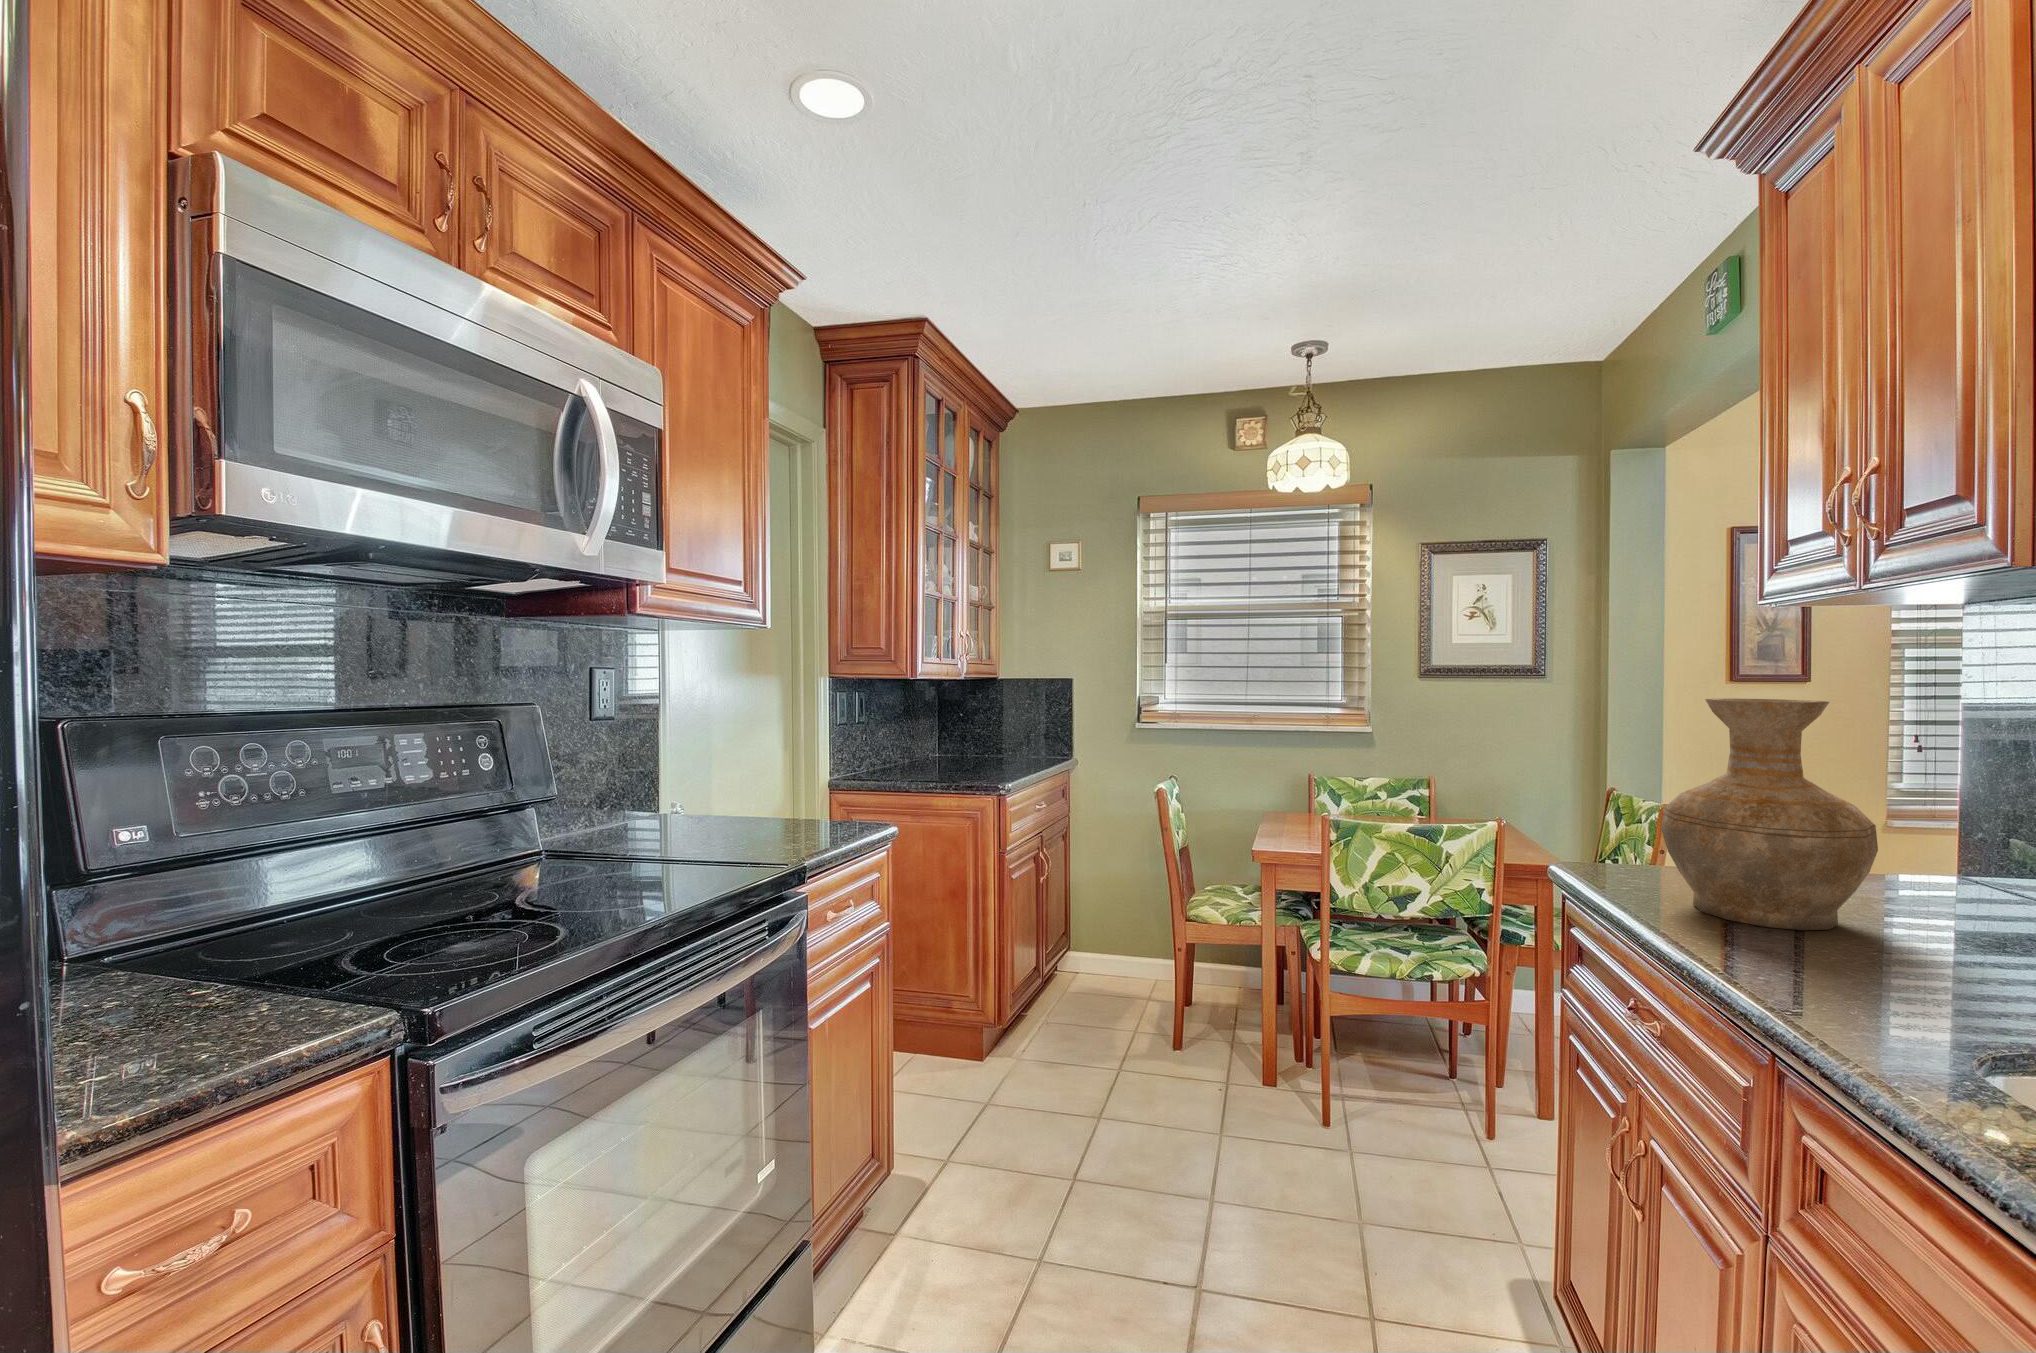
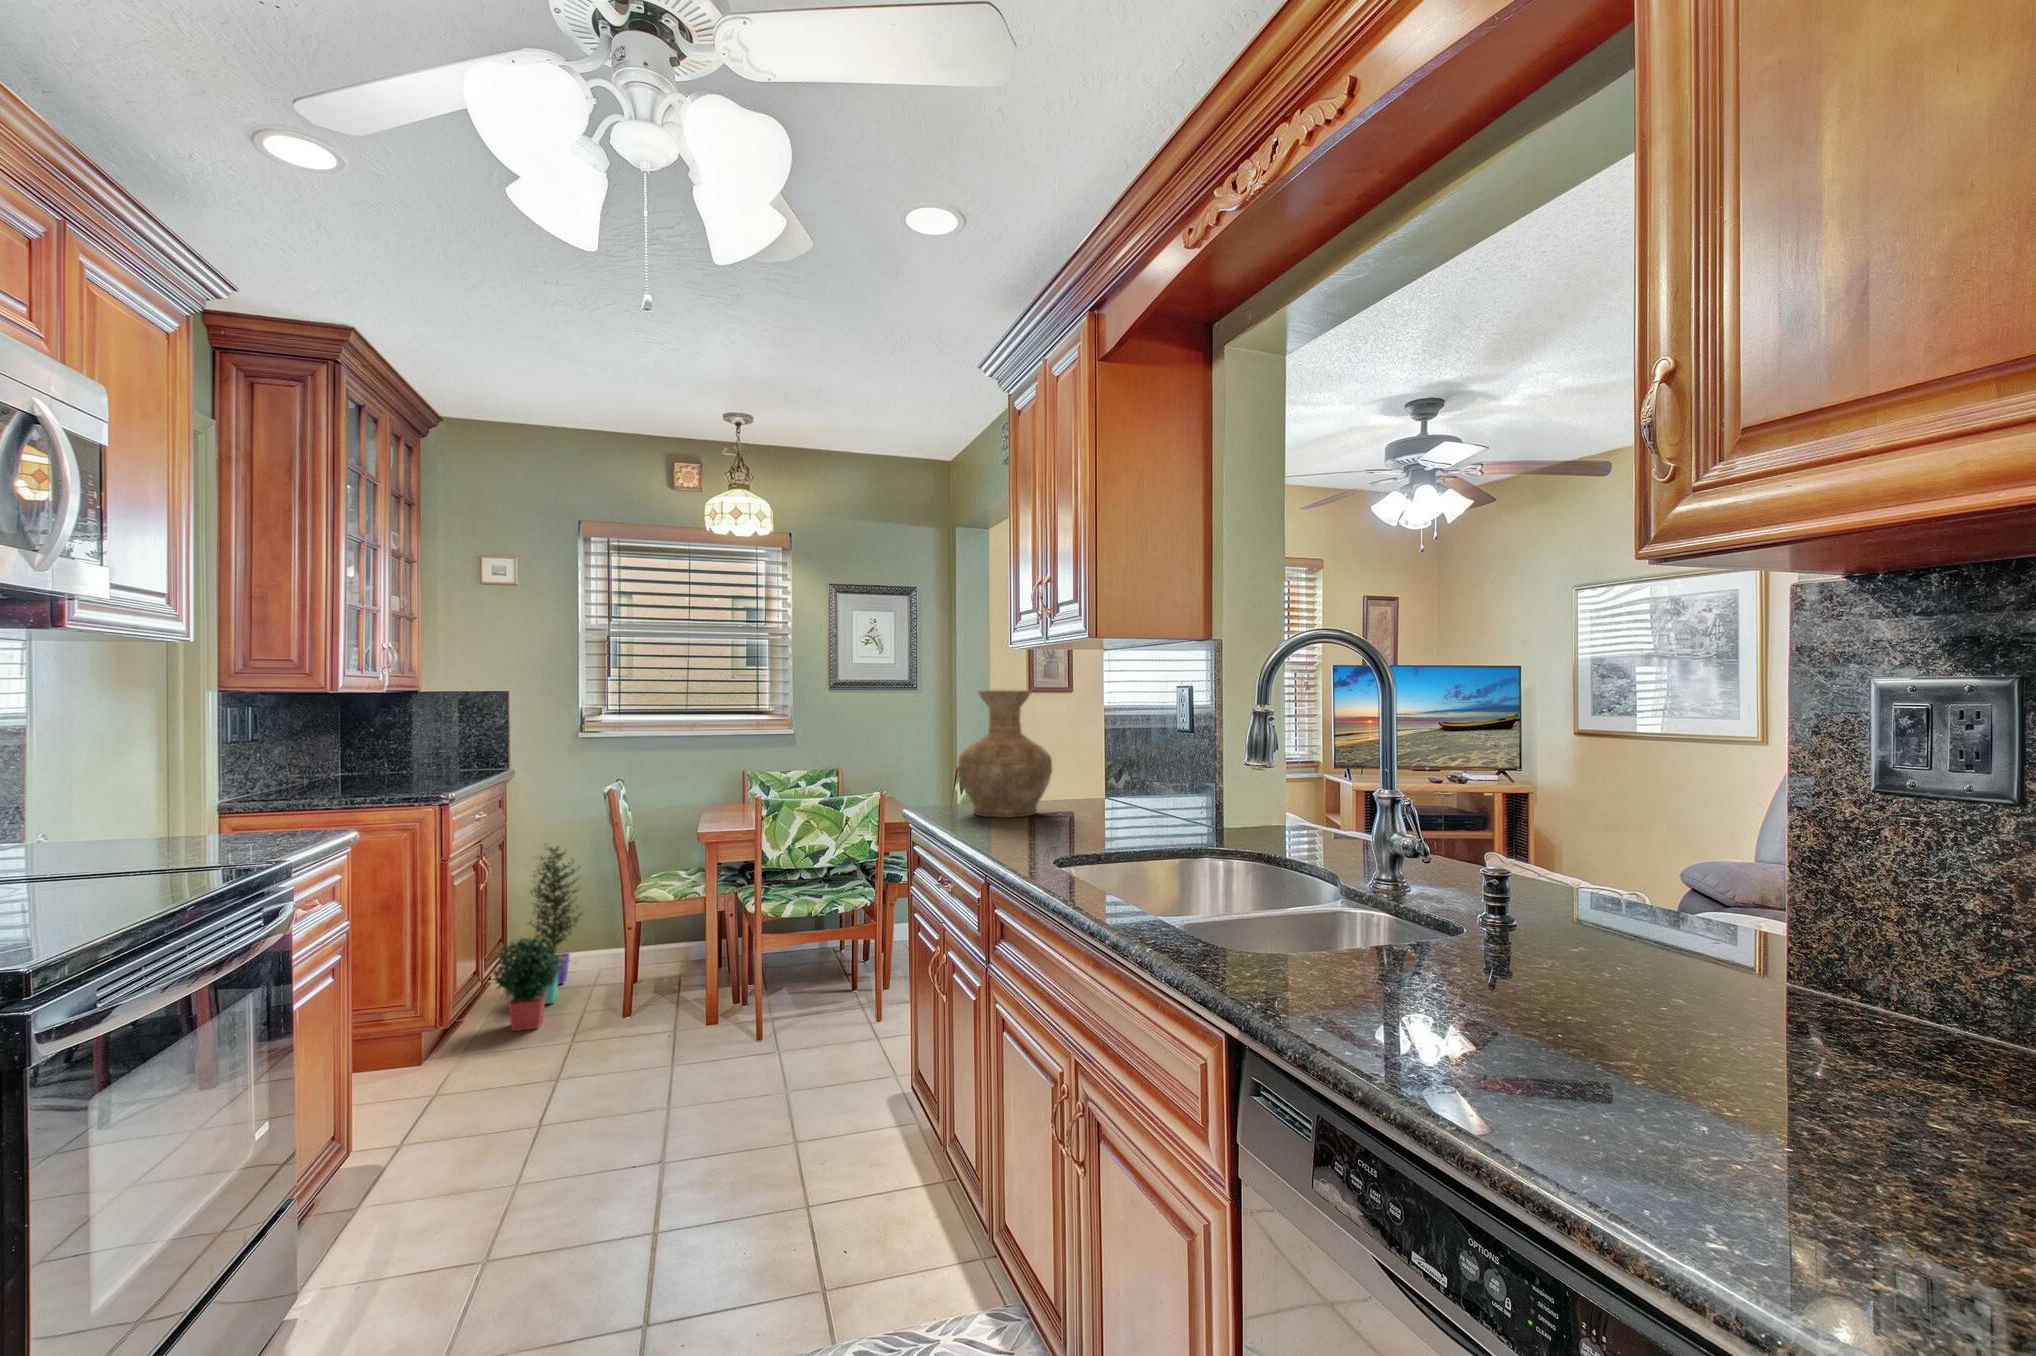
potted plant: none [1046,835,1141,1037] -> present [494,846,581,1031]

